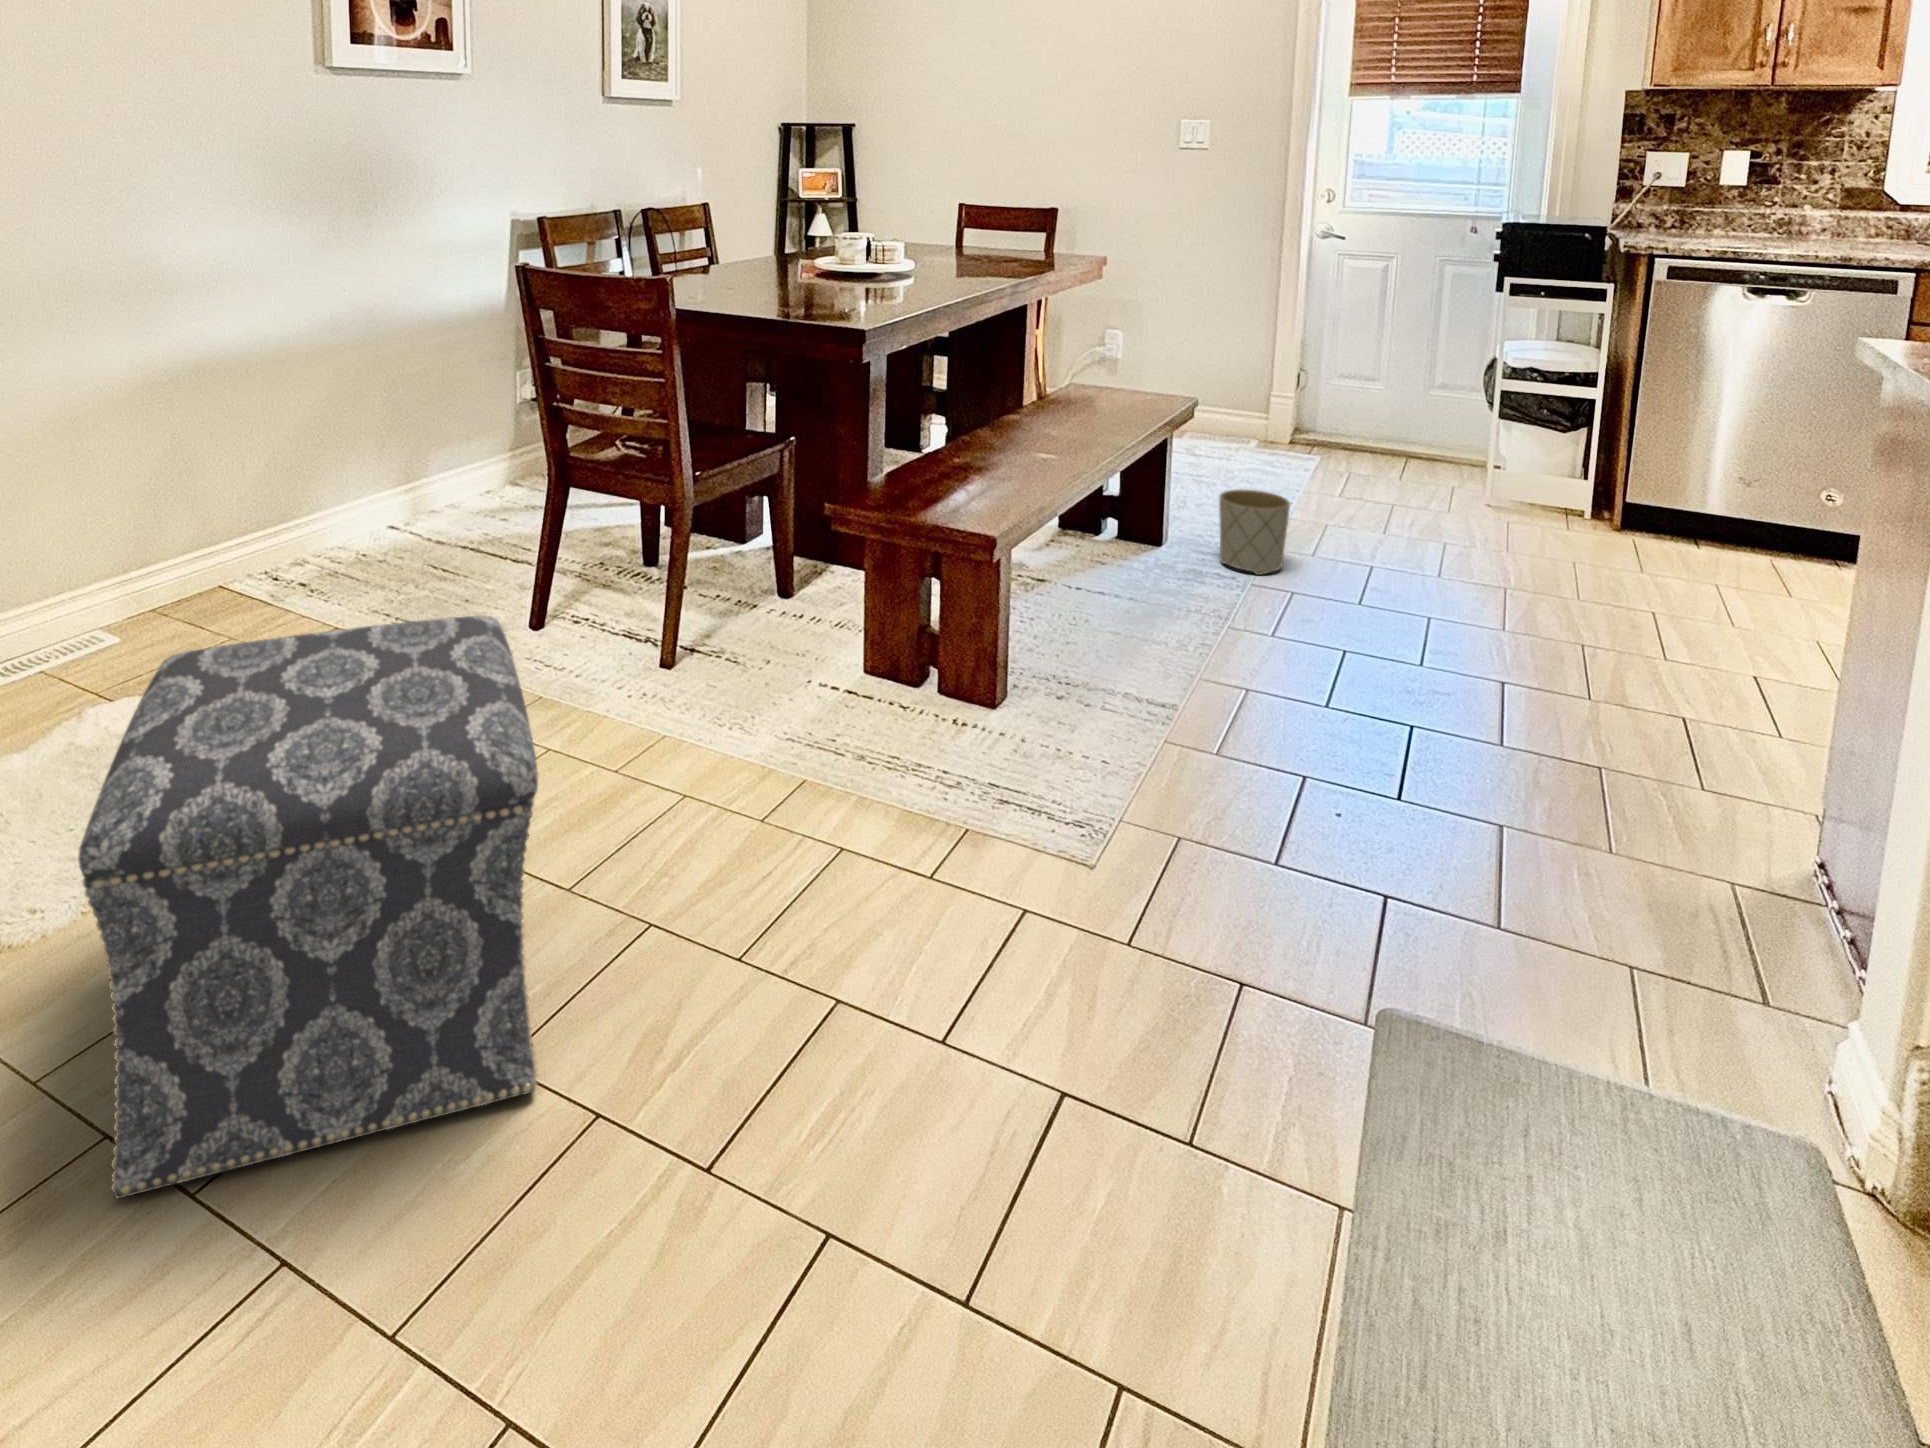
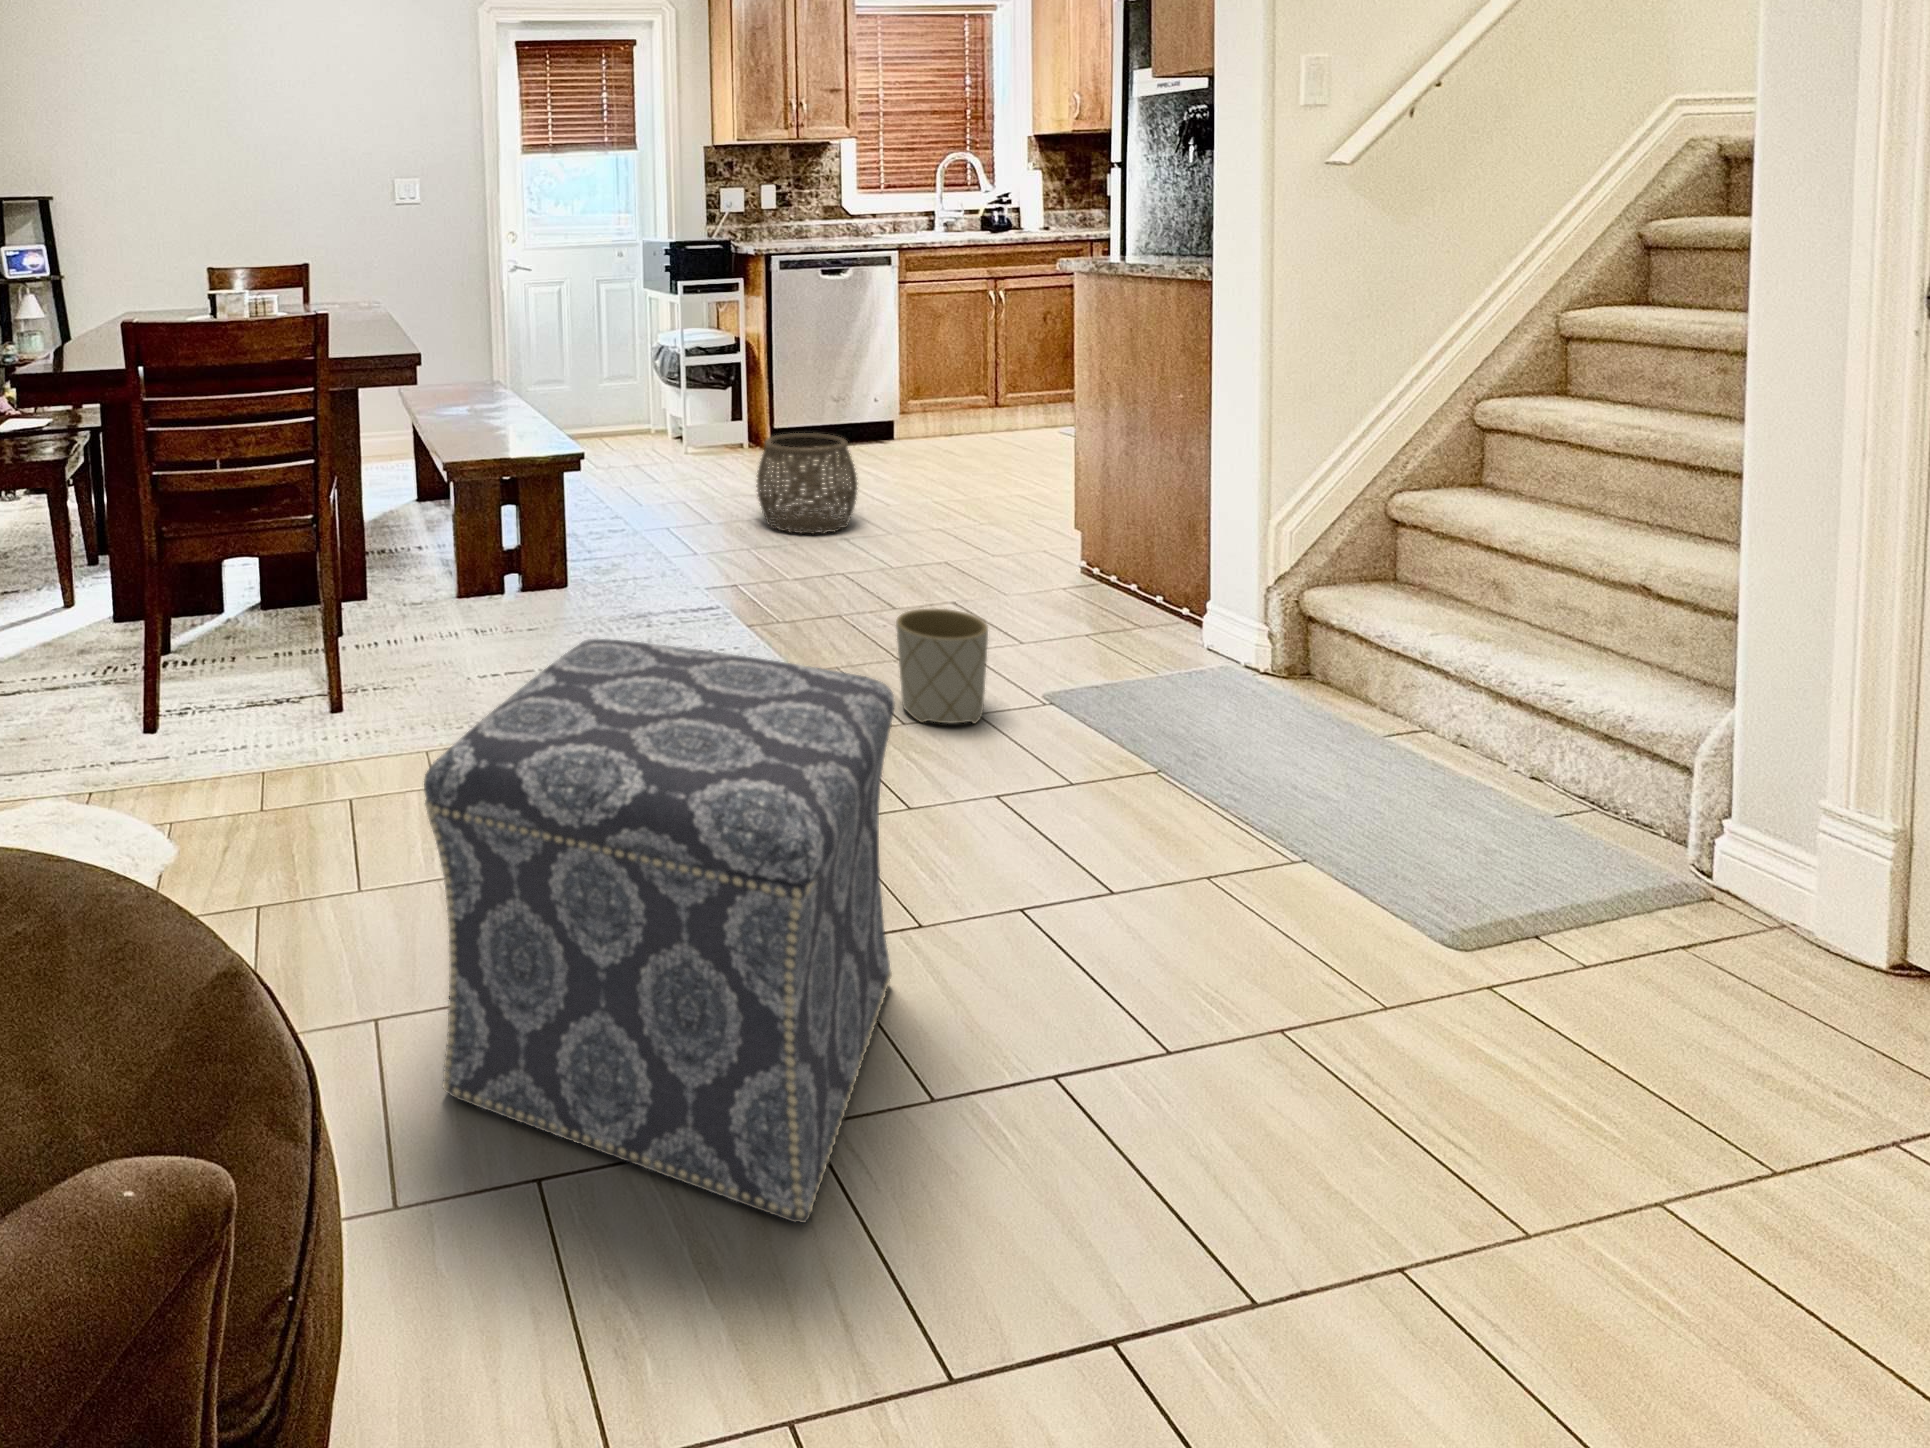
planter: present [1219,489,1290,575] -> present [896,609,988,724]
woven basket: none [1386,498,1549,651] -> present [757,433,858,534]

